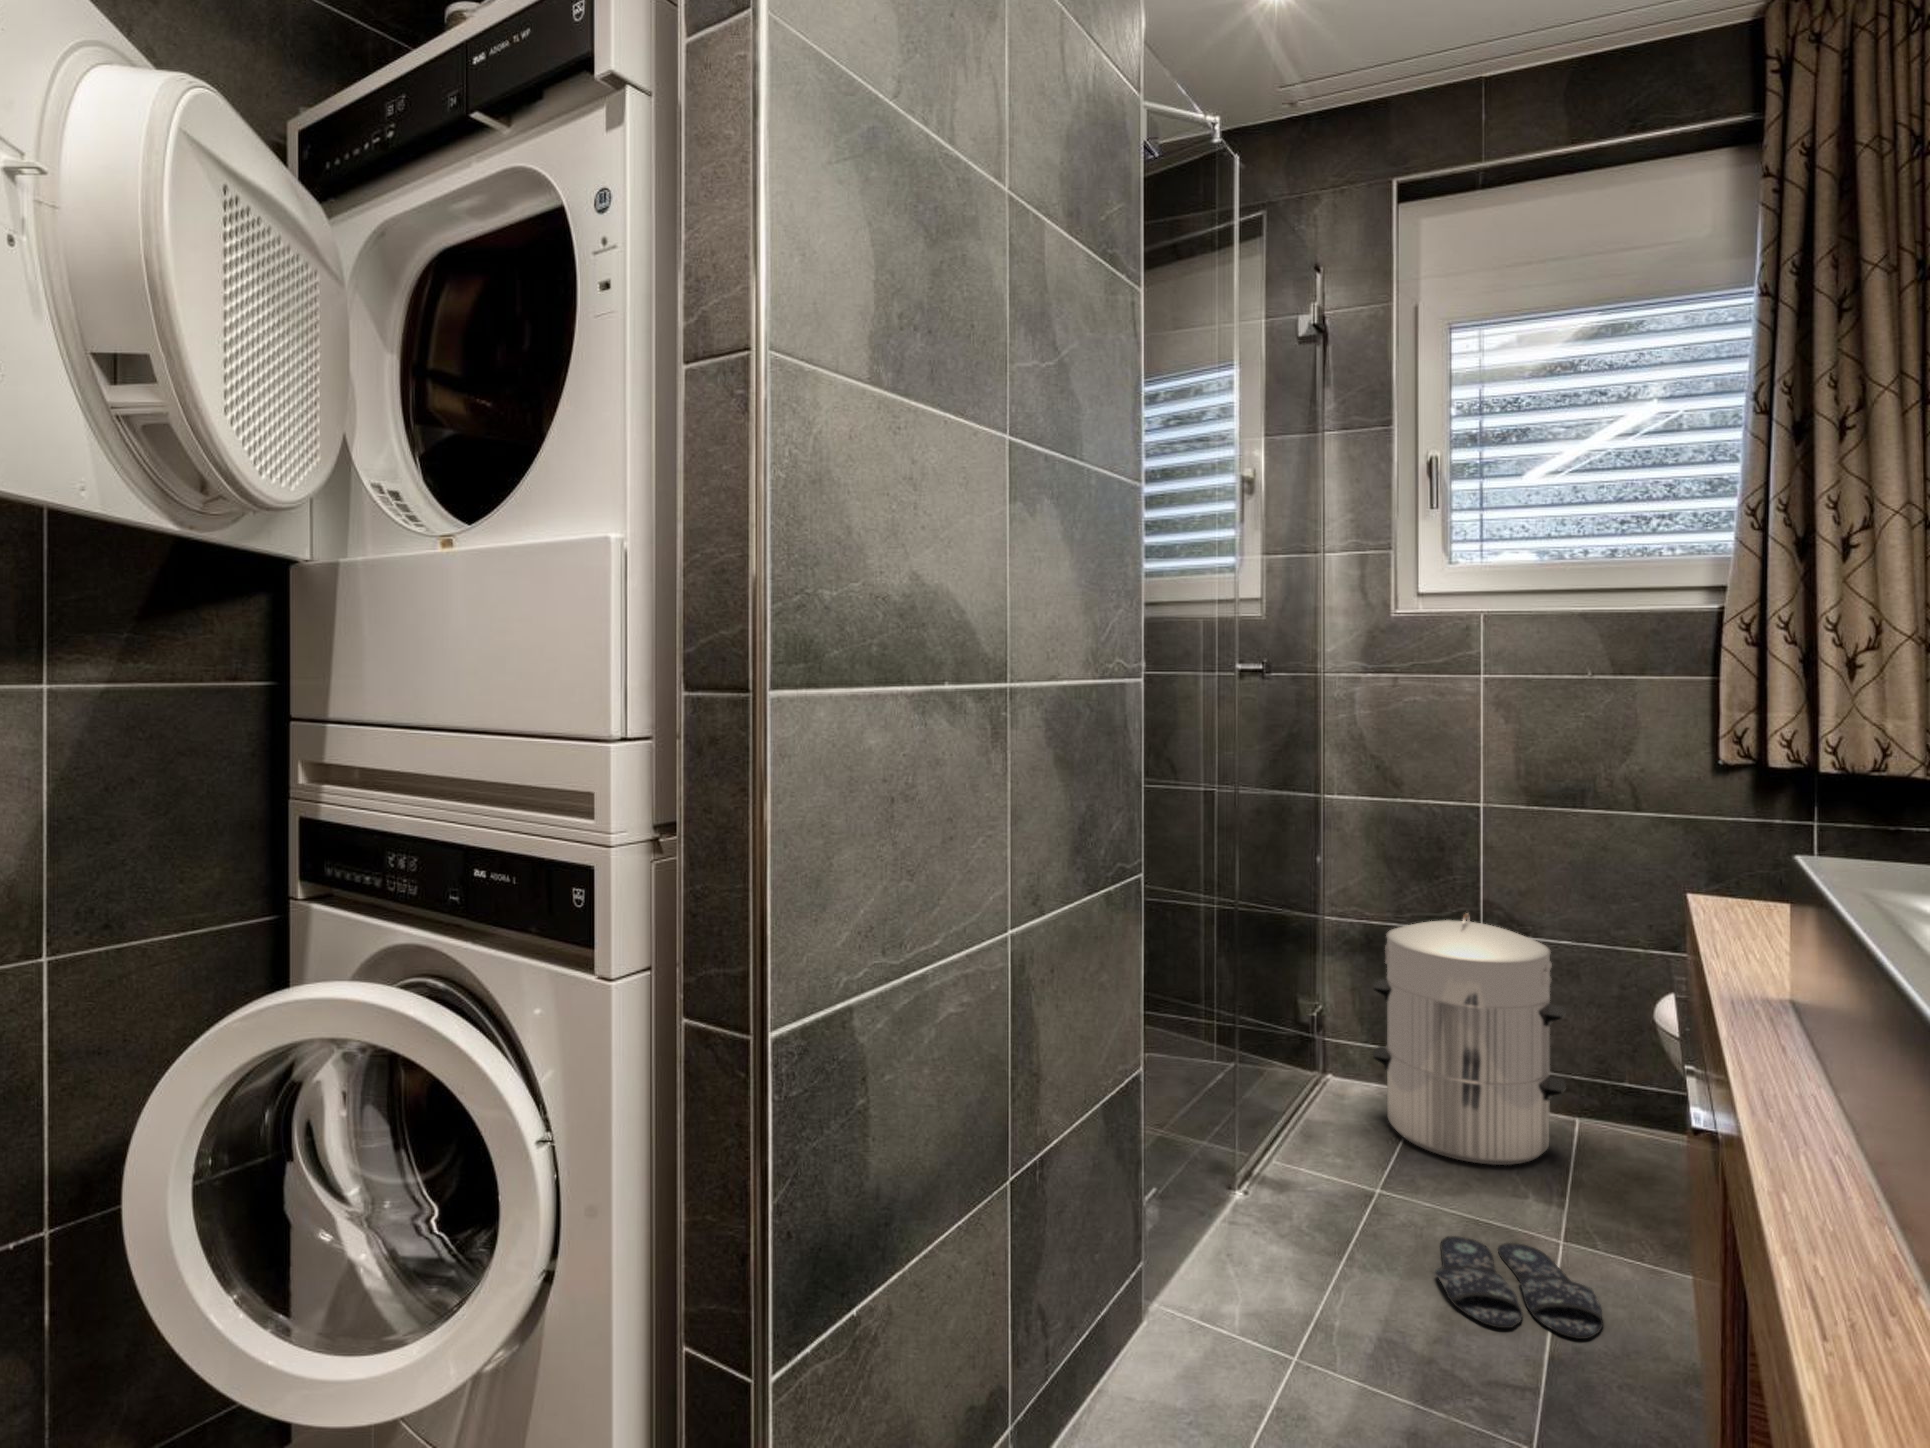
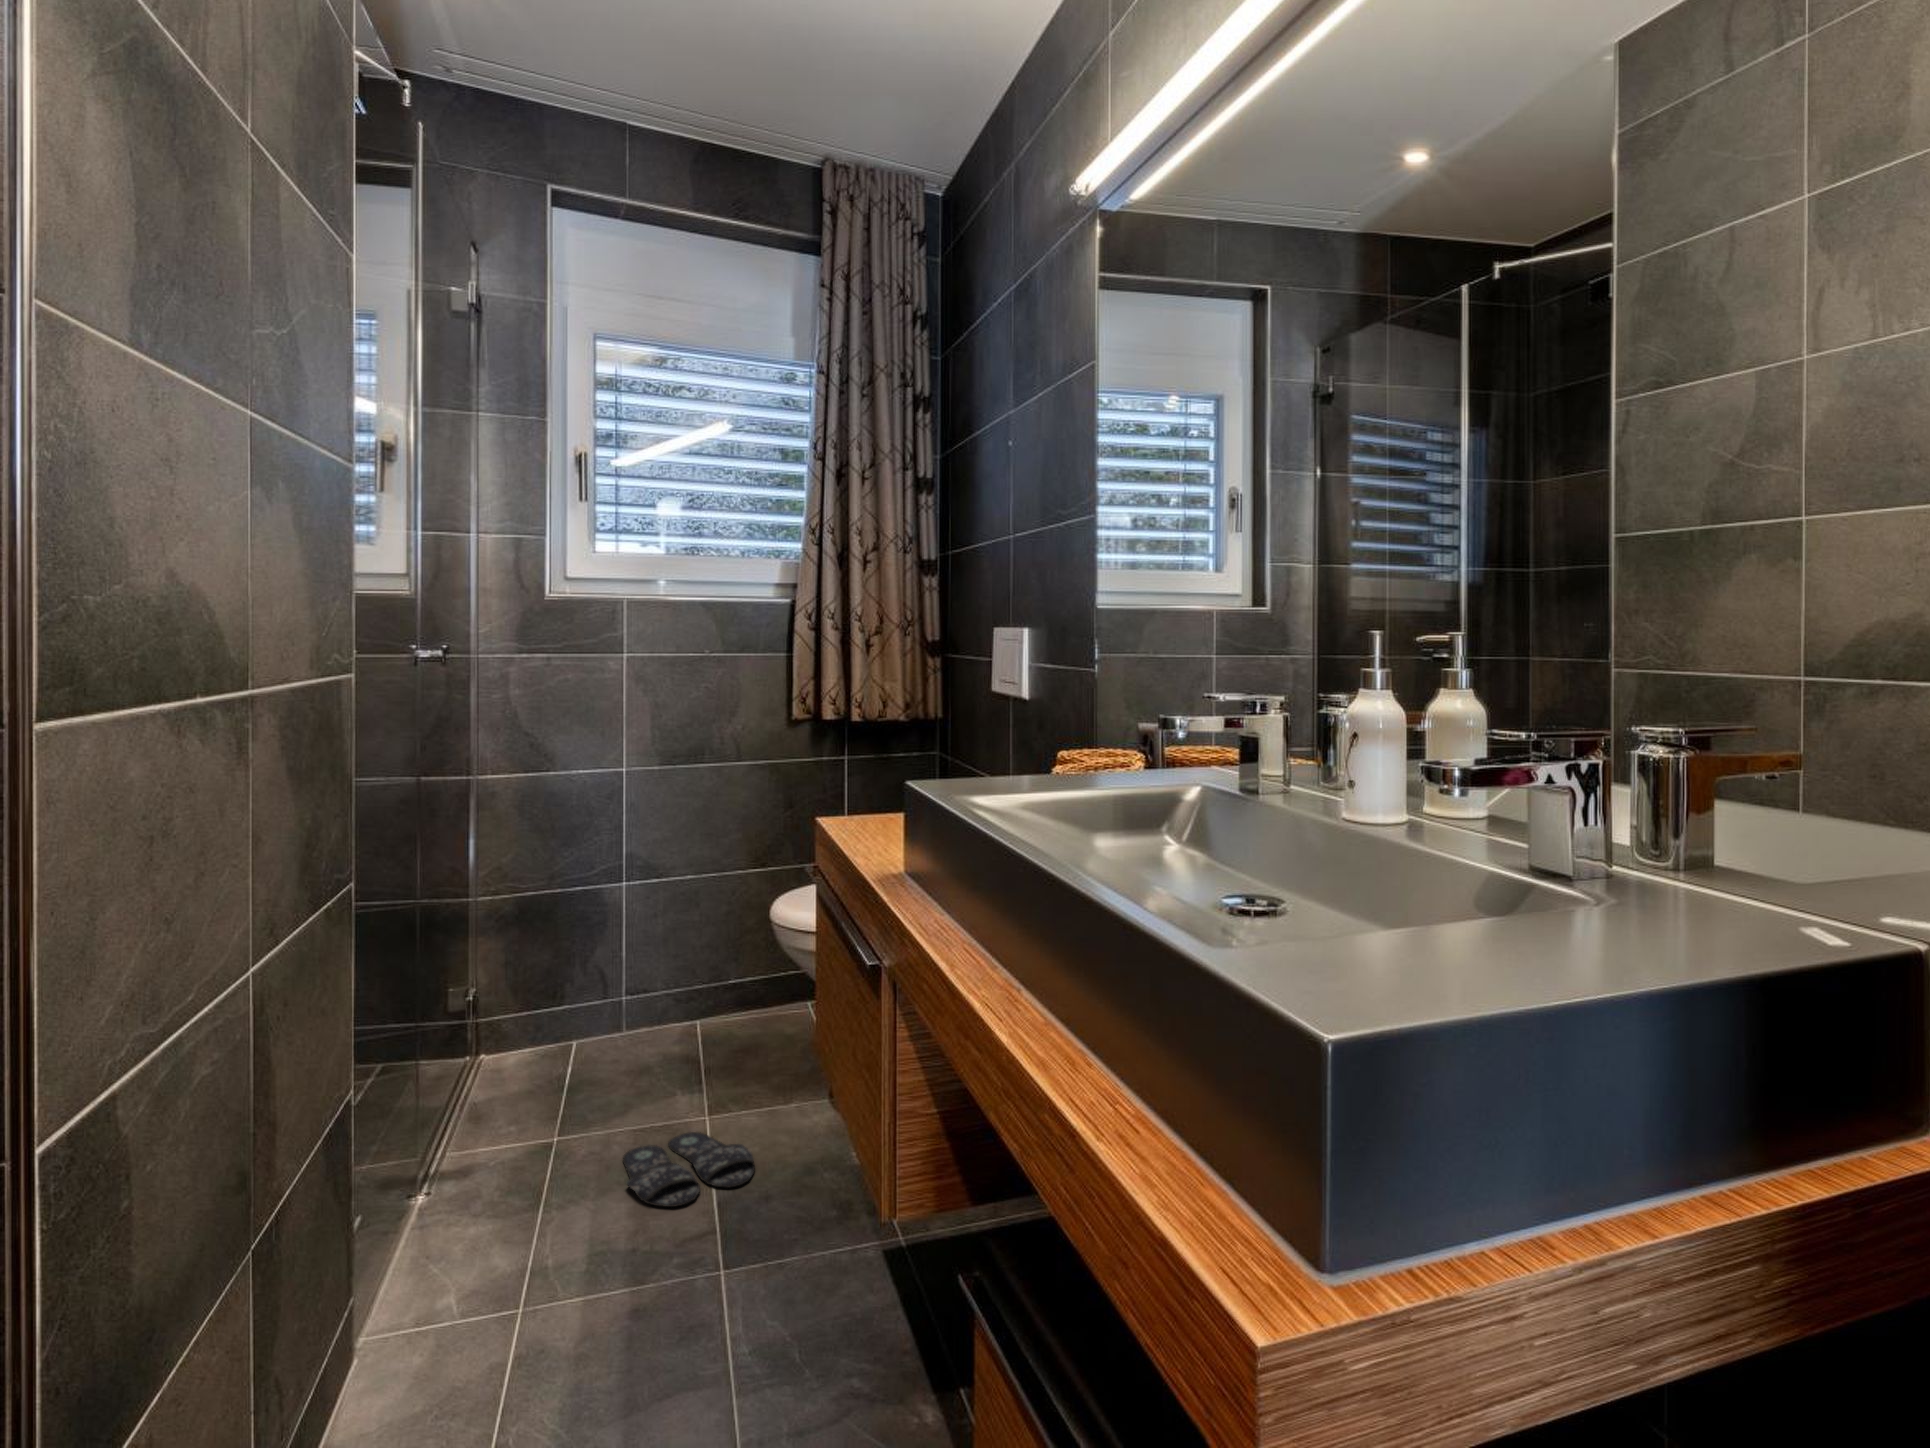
waste bin: present [1373,913,1566,1165] -> none [534,866,698,1088]

